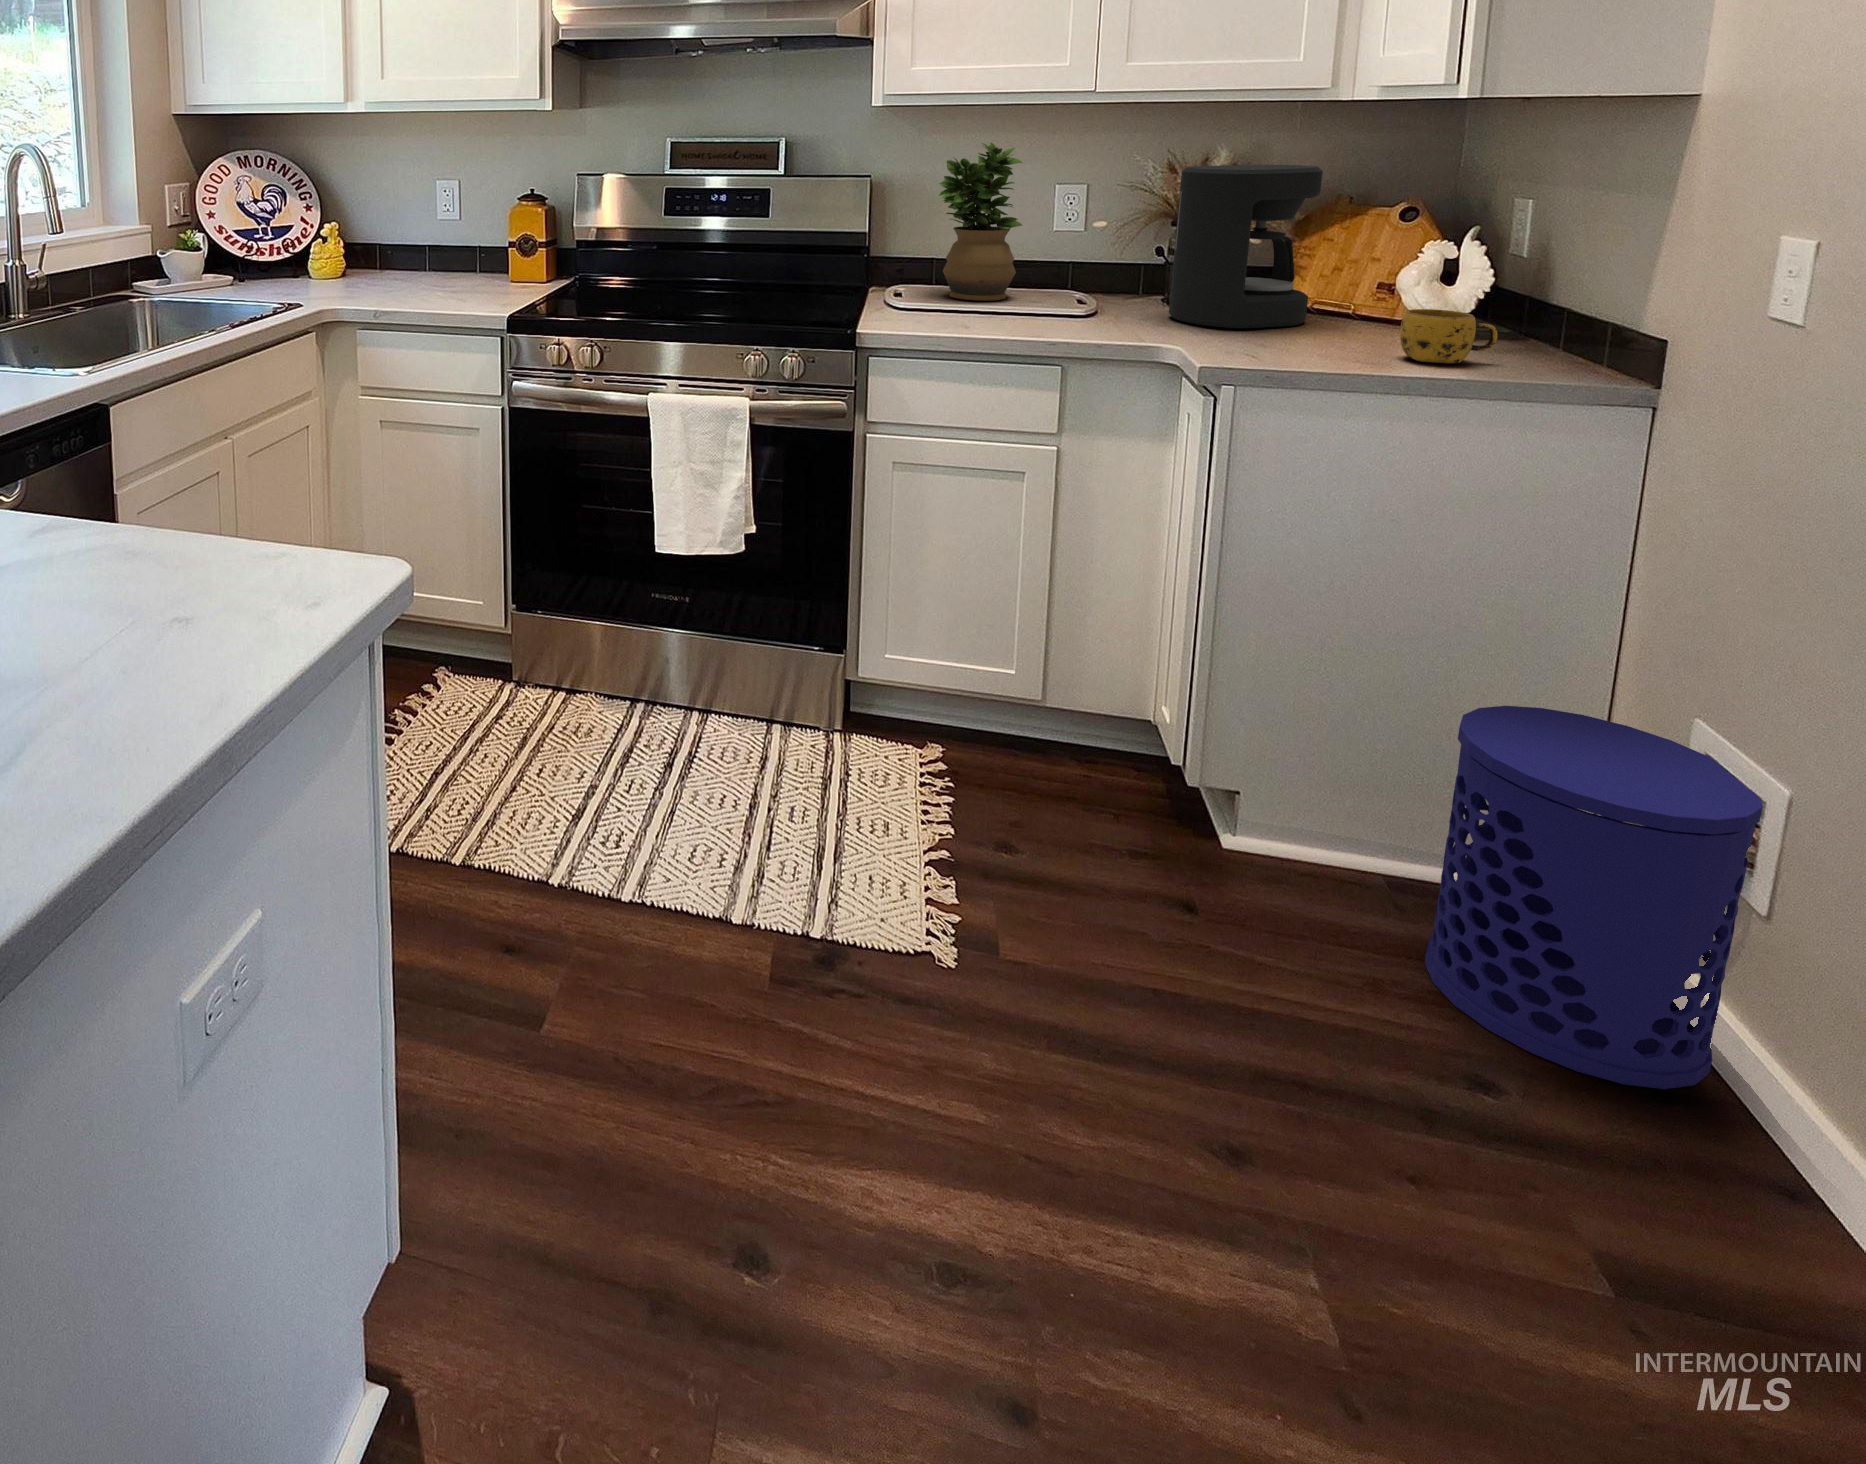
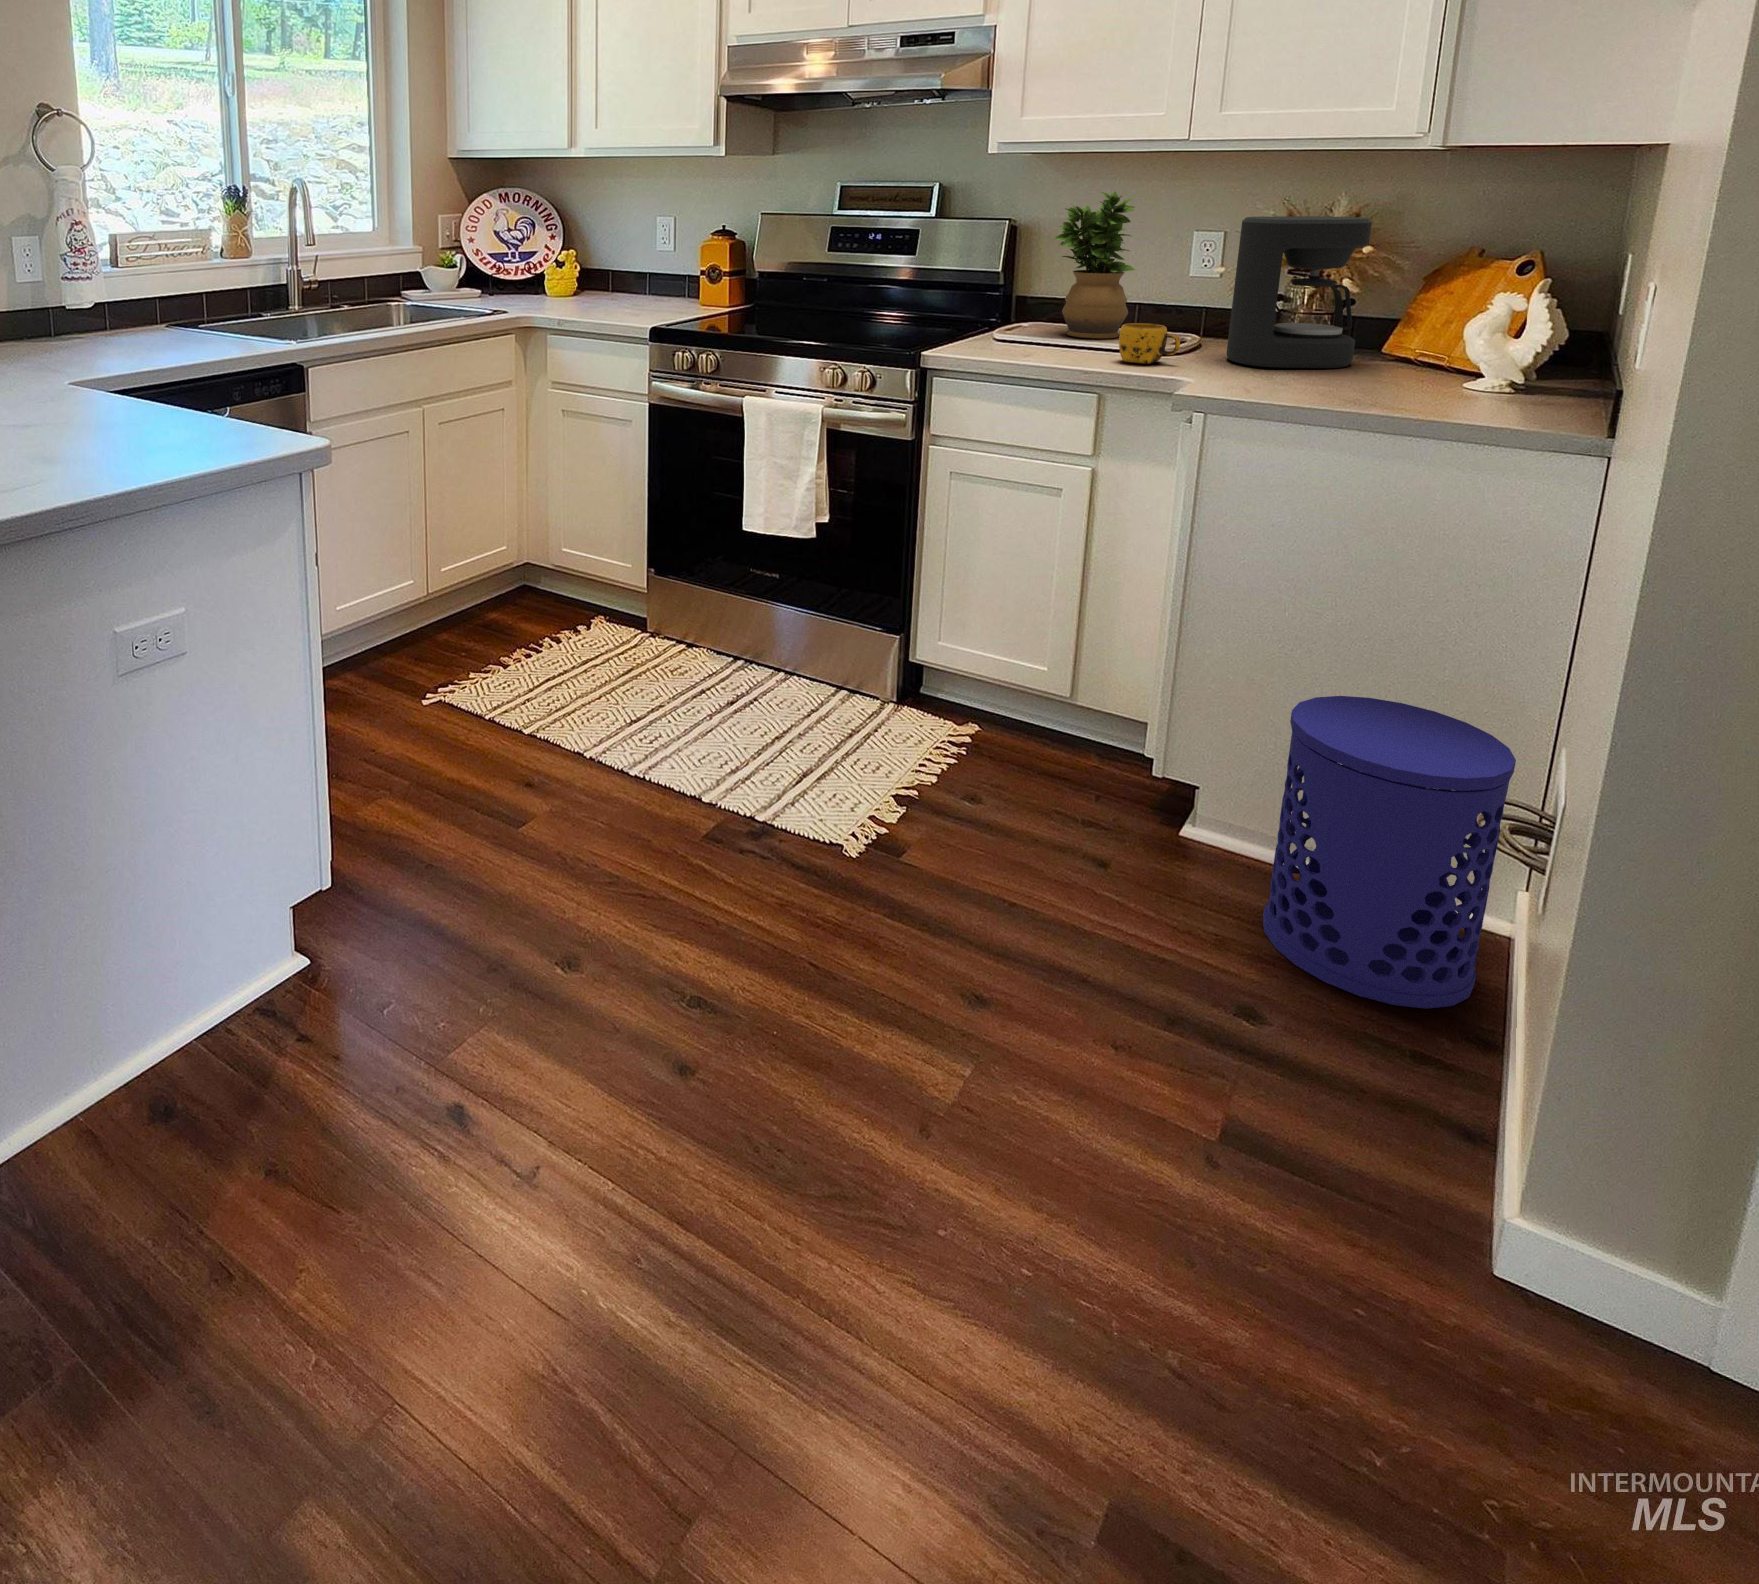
mug: present [1400,309,1498,363] -> present [1119,323,1180,364]

